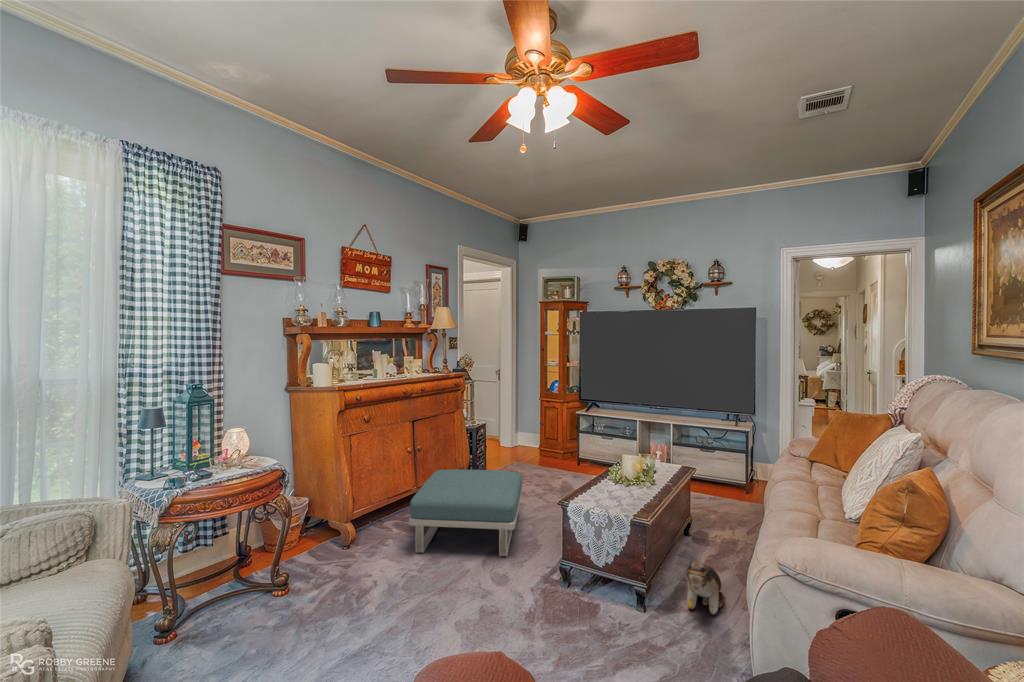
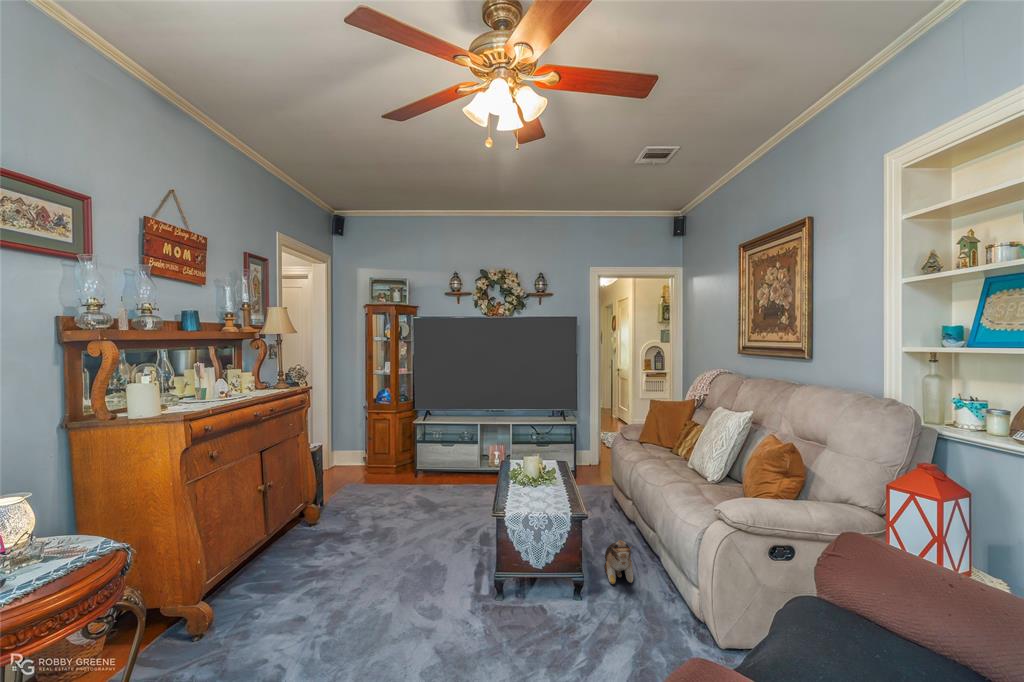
footstool: present [409,469,522,557] -> none [293,496,430,617]

